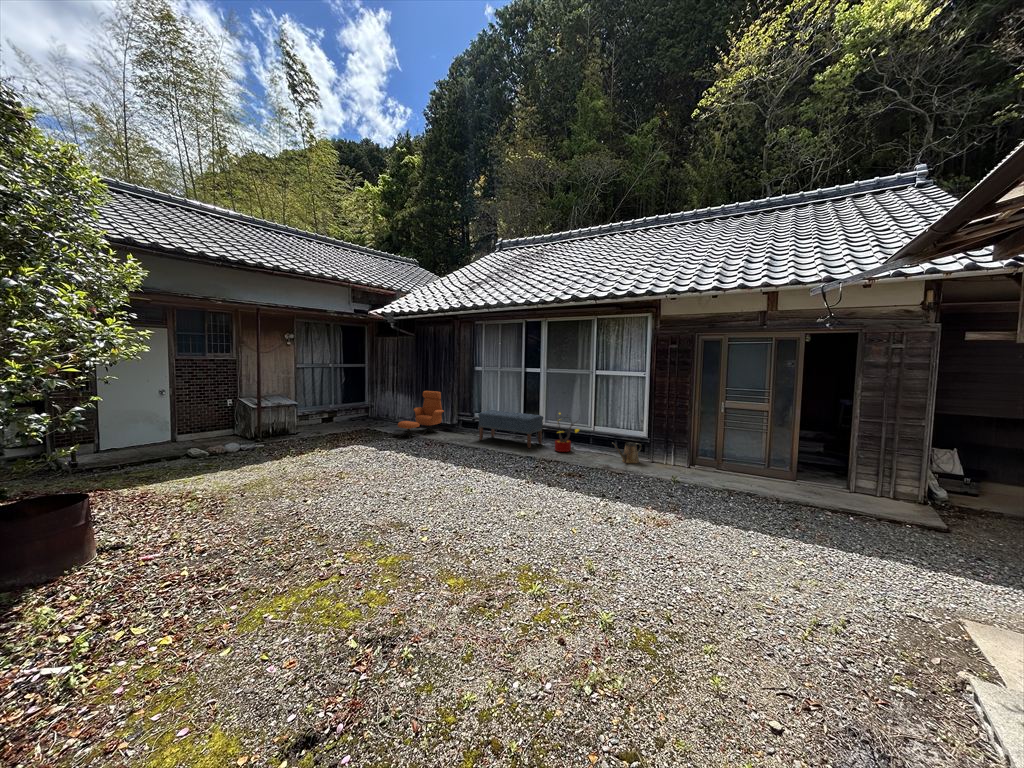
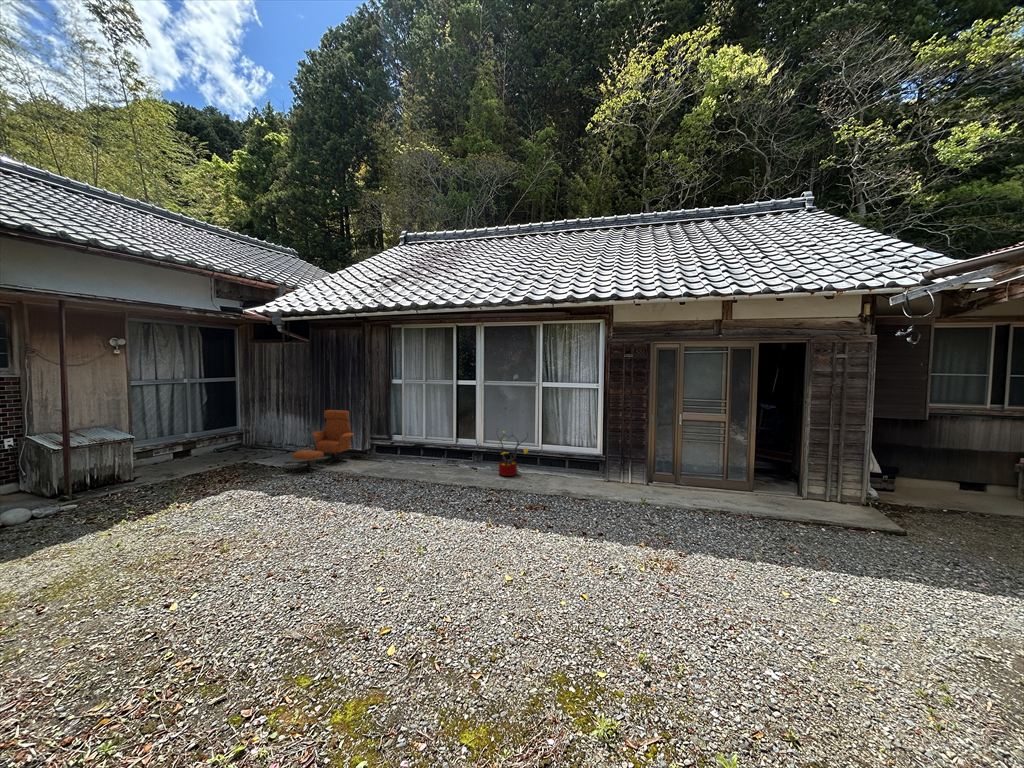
bench: present [478,410,543,448] -> none [402,430,481,474]
watering can: present [612,442,641,464] -> none [569,461,596,484]

